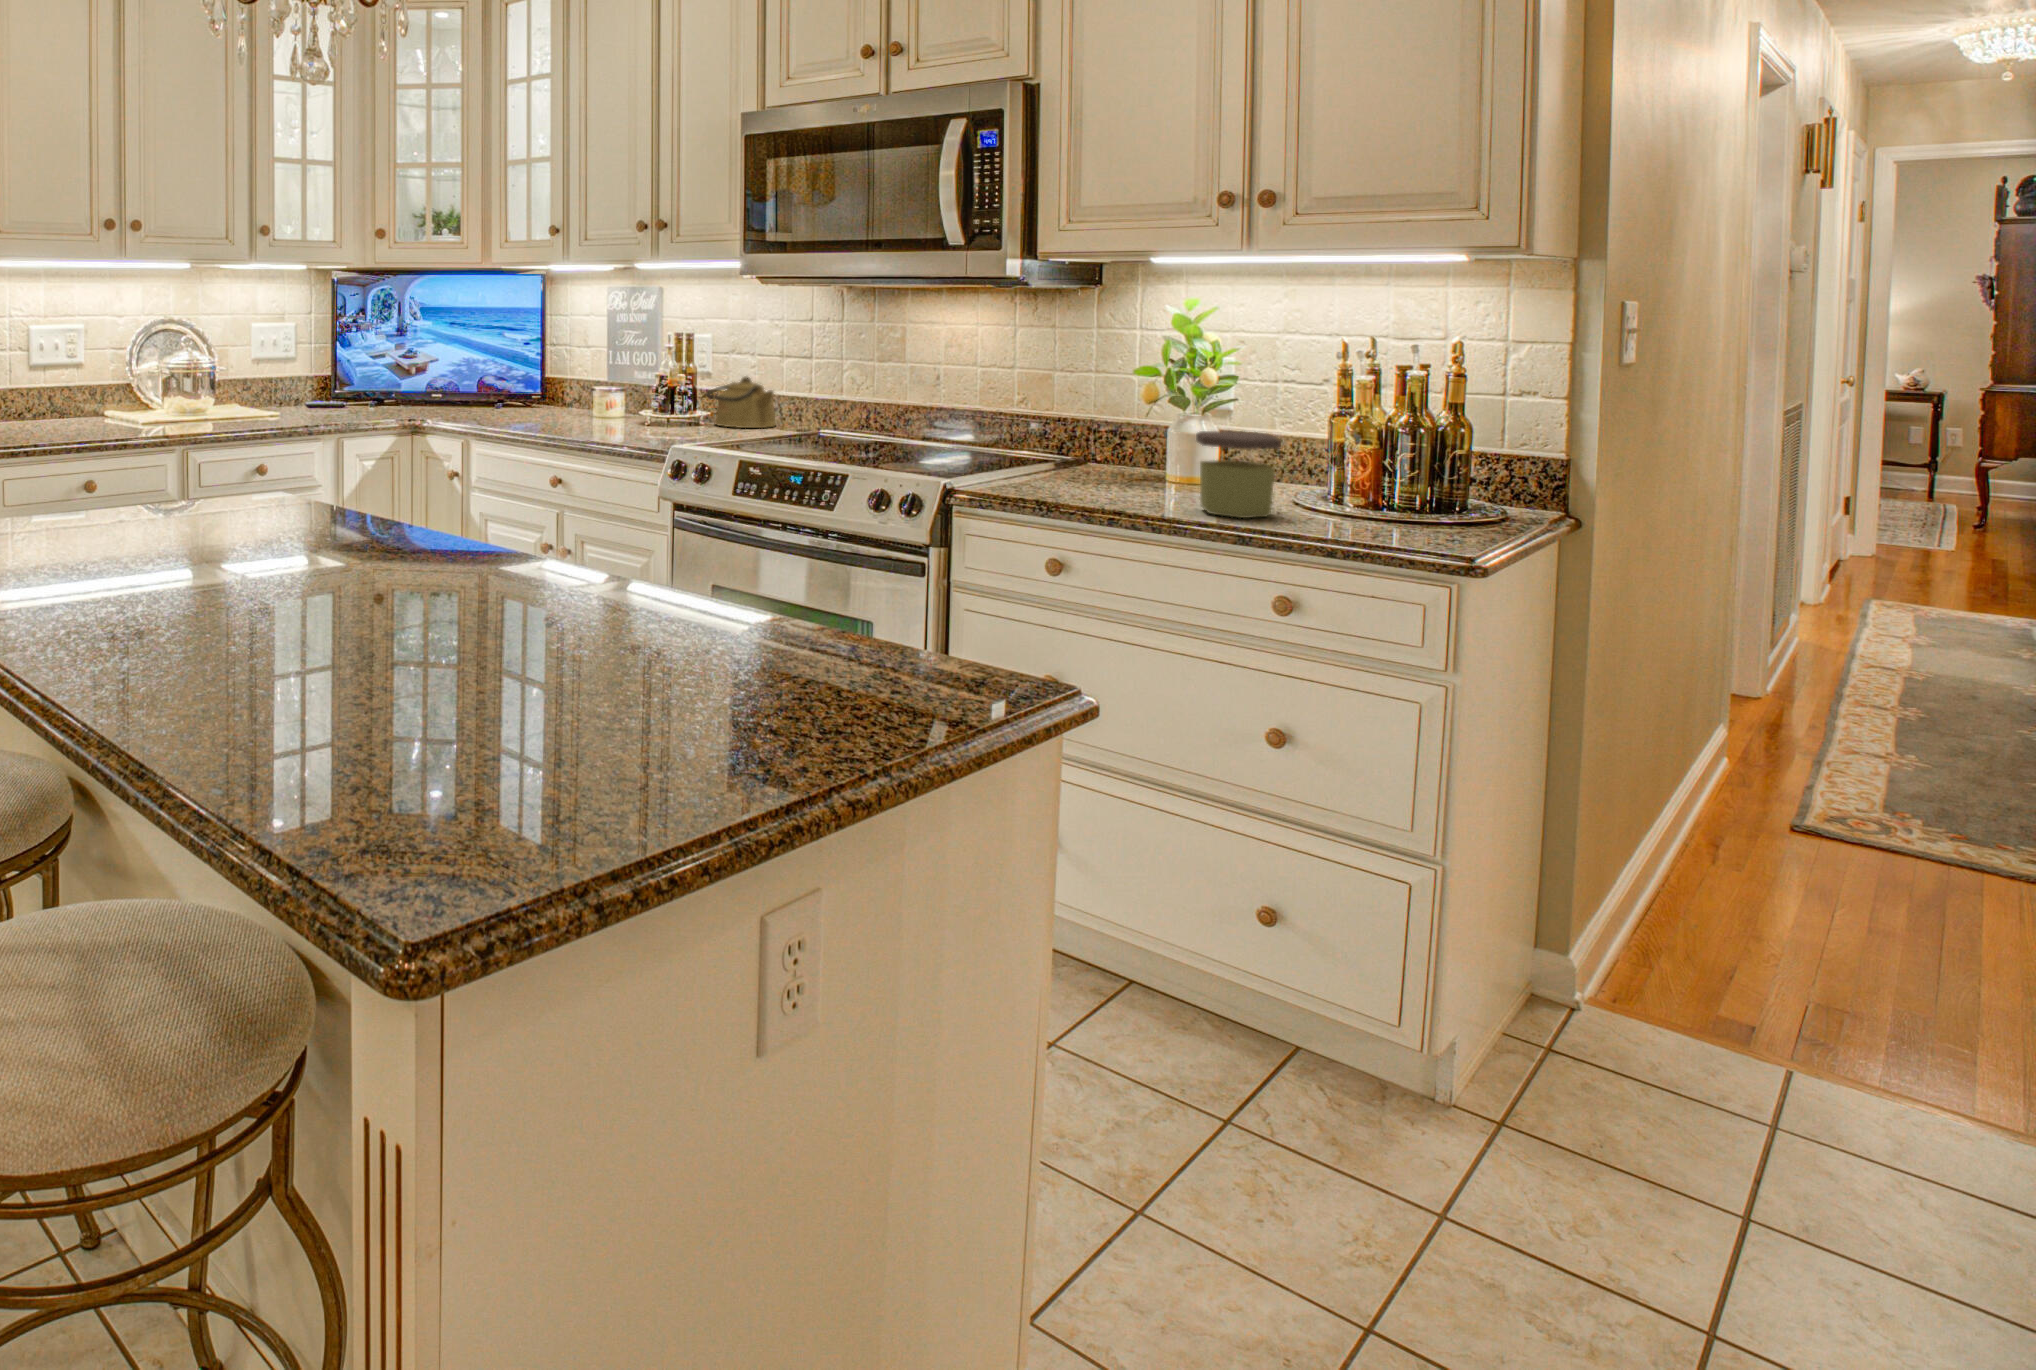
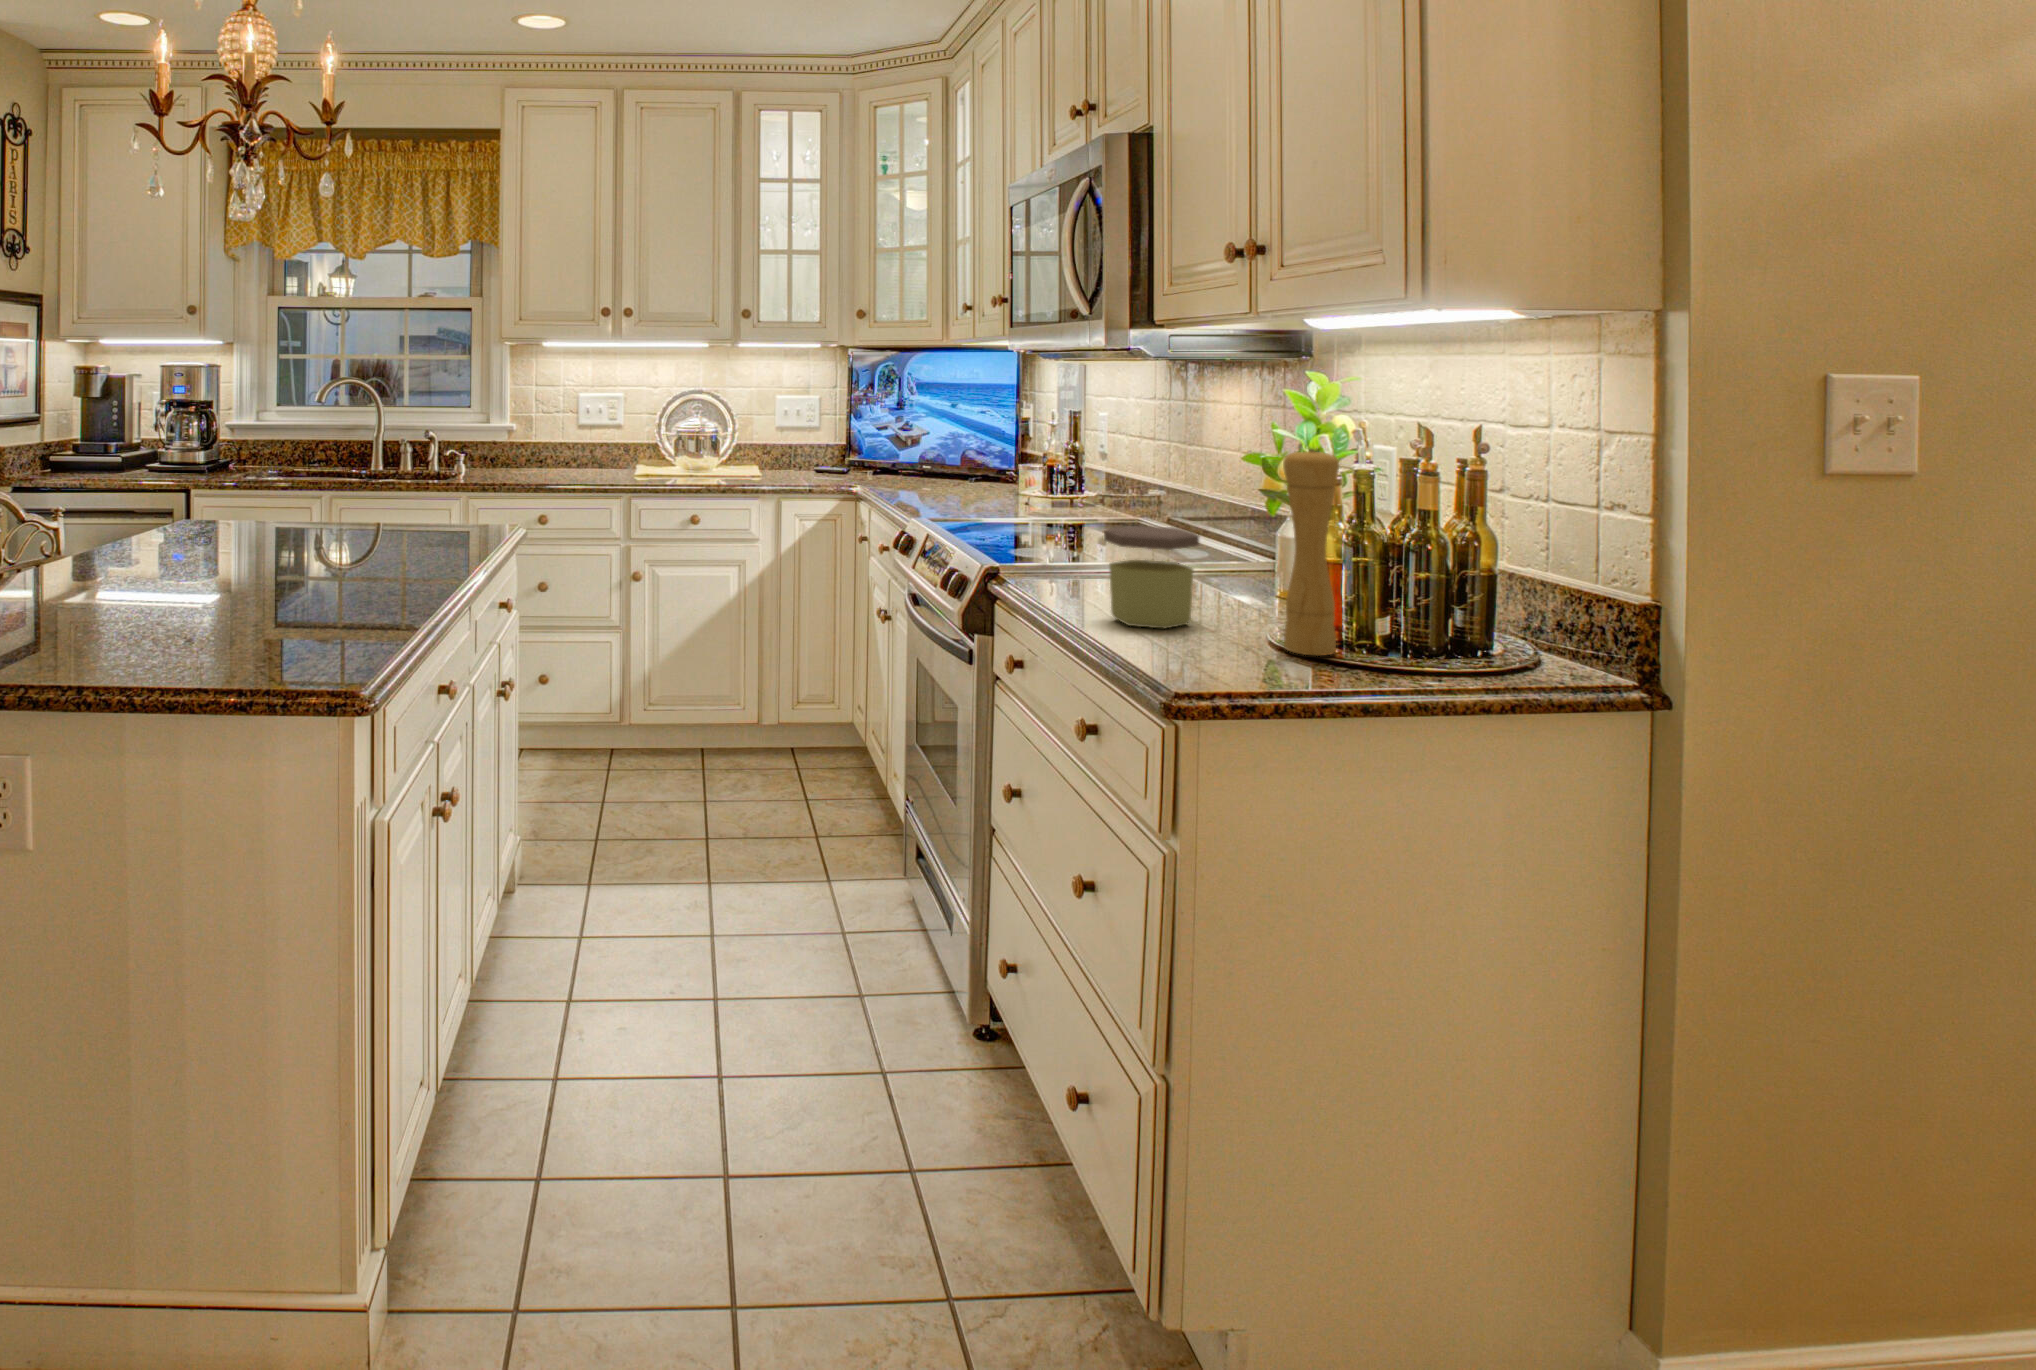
pepper mill: none [1385,357,1439,524] -> present [1283,448,1339,656]
kettle: present [705,377,776,428] -> none [1047,456,1120,511]

